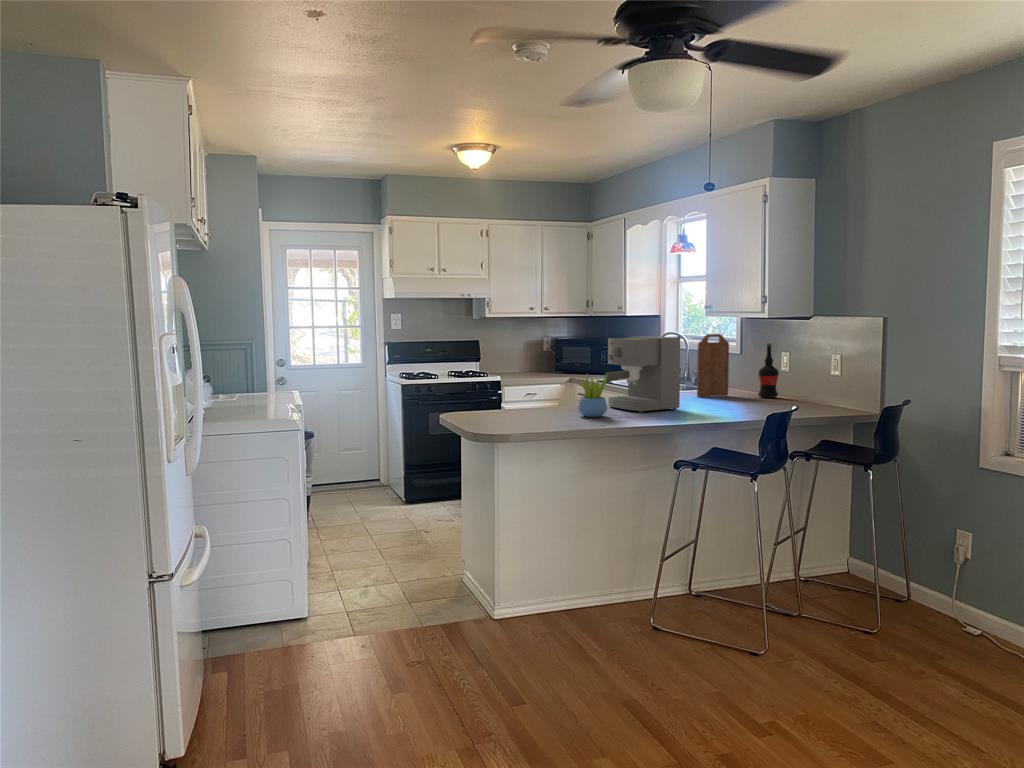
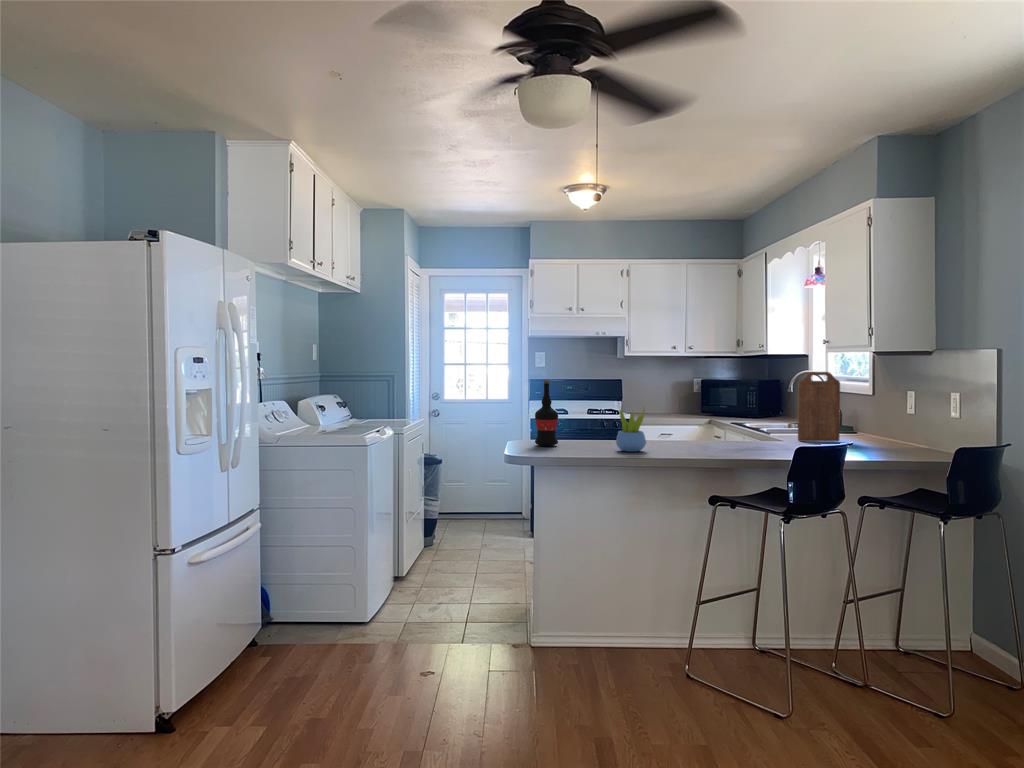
coffee maker: present [604,336,680,413] -> none [652,372,742,451]
wine bottle: present [758,343,779,398] -> present [535,380,558,446]

